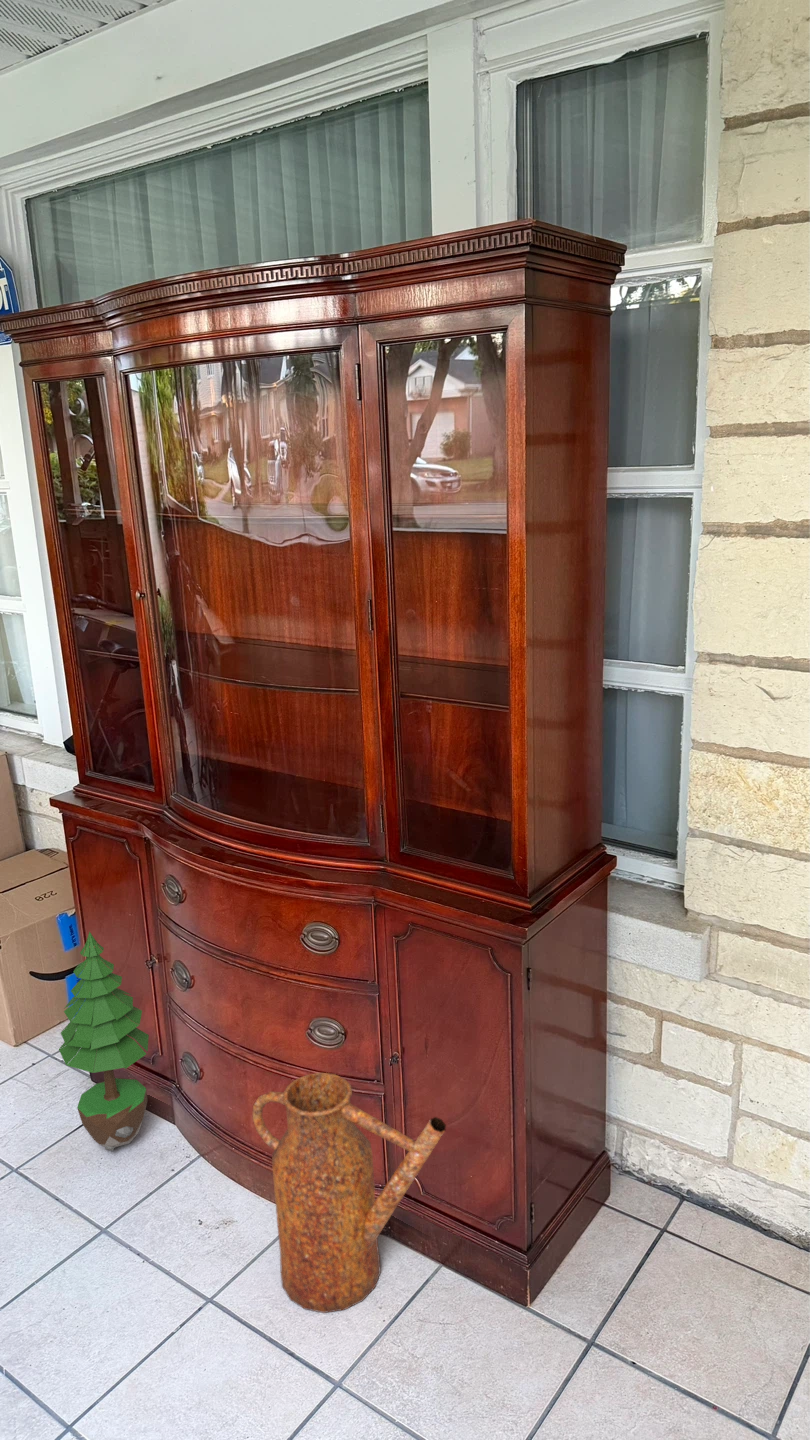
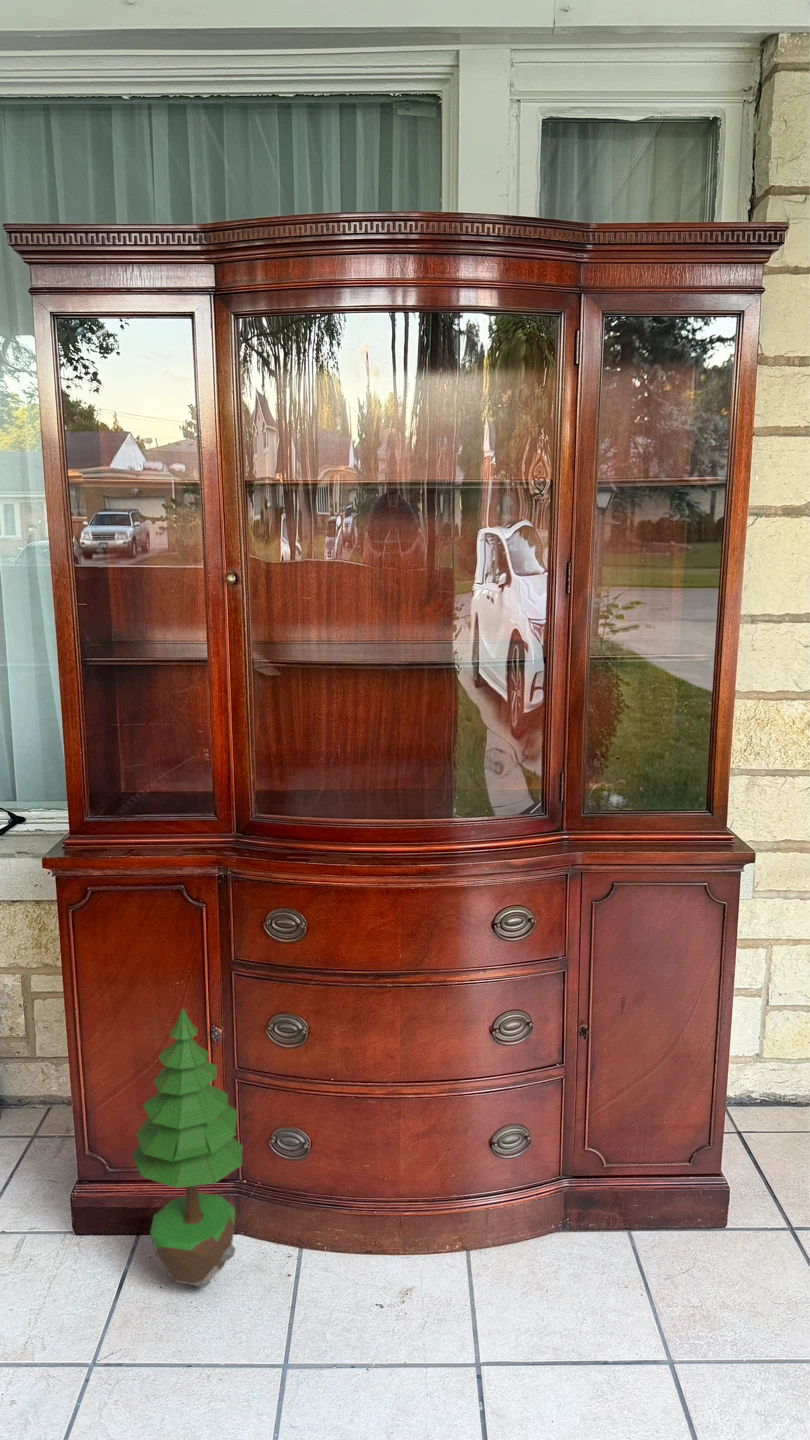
watering can: present [253,1073,446,1313] -> none [473,1063,694,1323]

